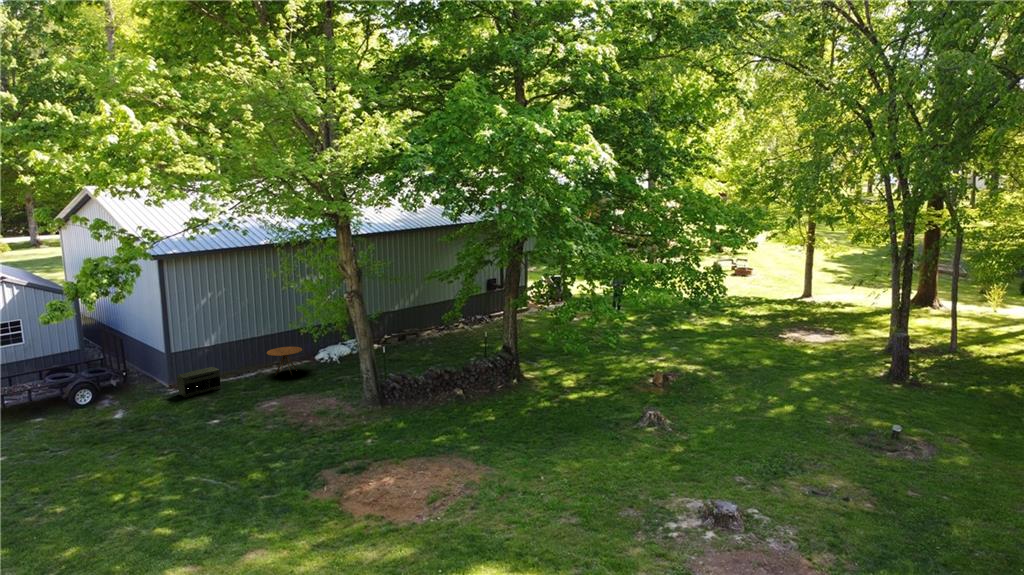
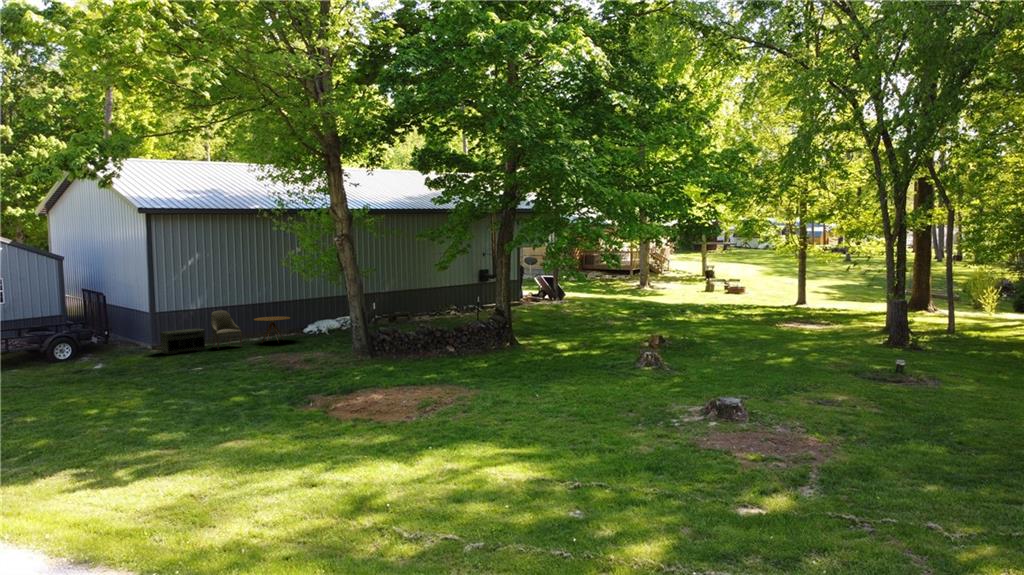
chair: none [225,347,256,388] -> present [211,311,242,349]

